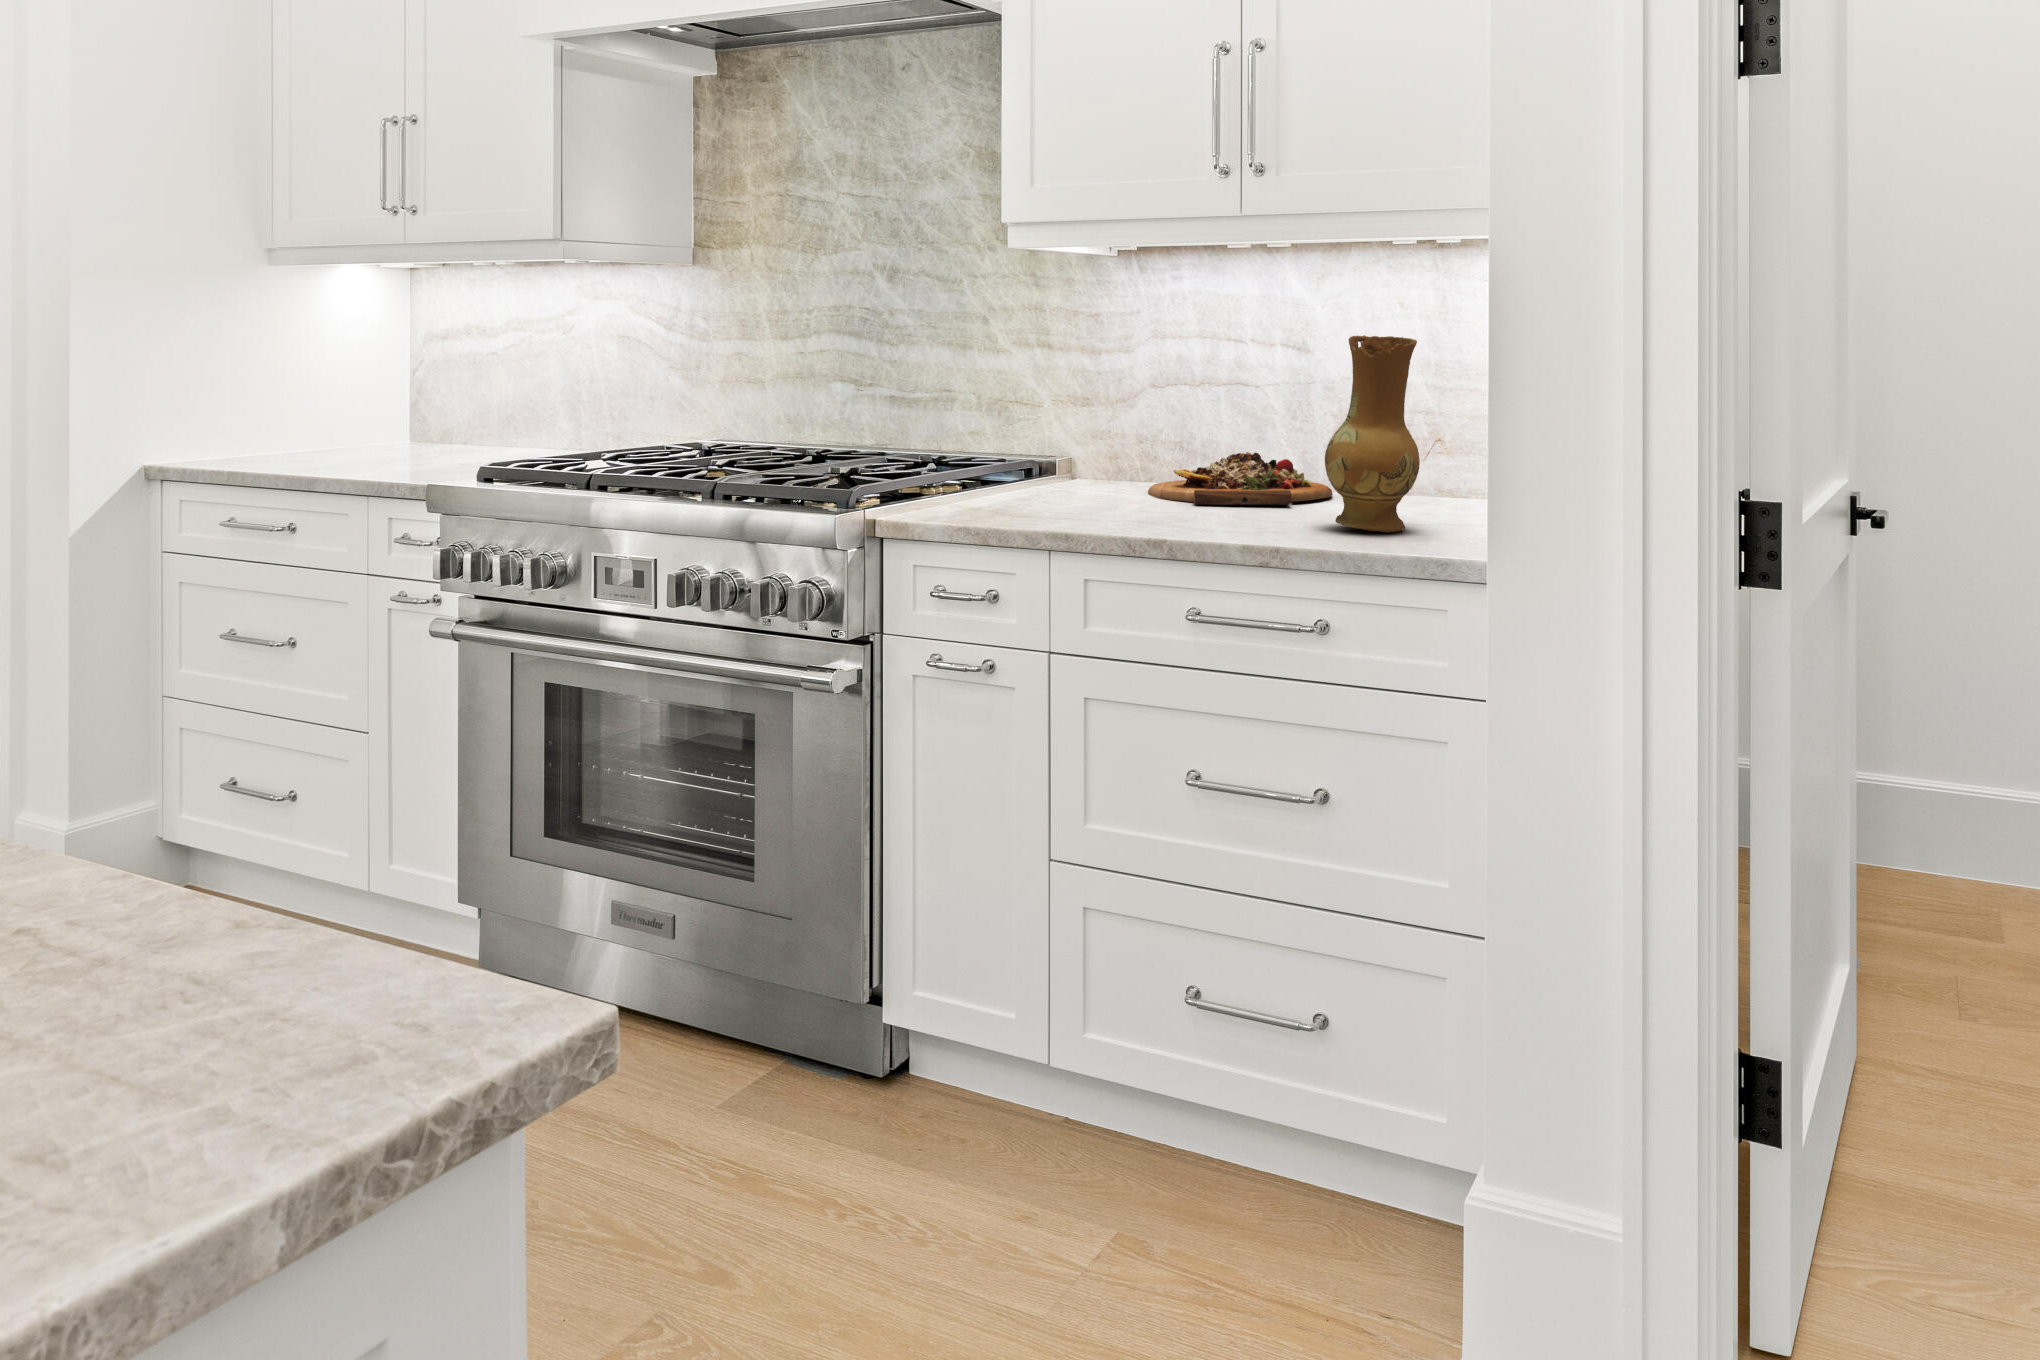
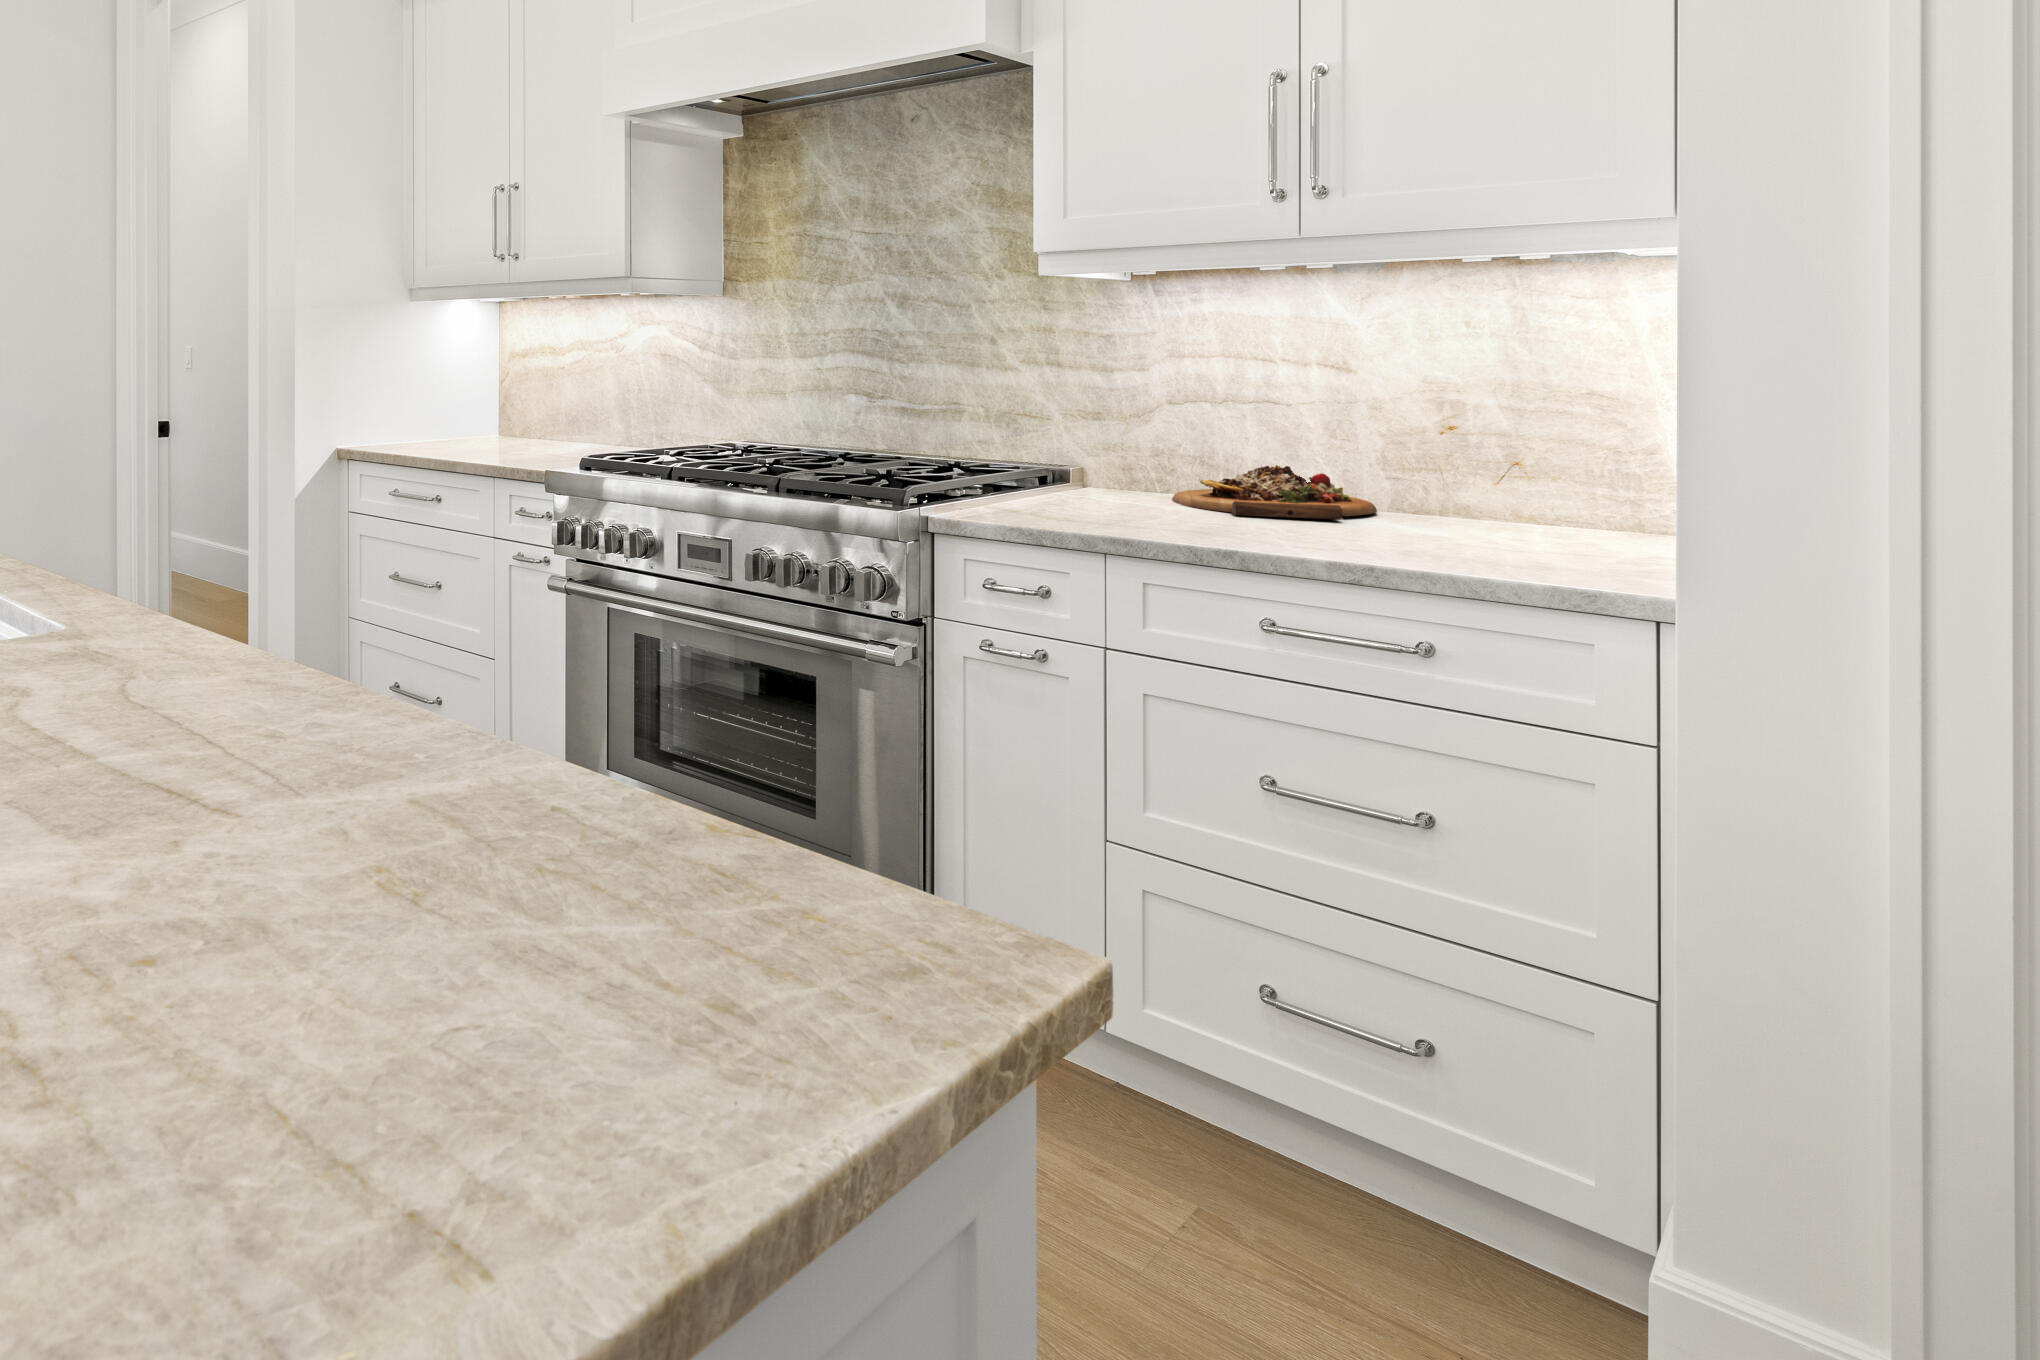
ceramic jug: present [1325,335,1420,533] -> none [1405,355,1523,556]

